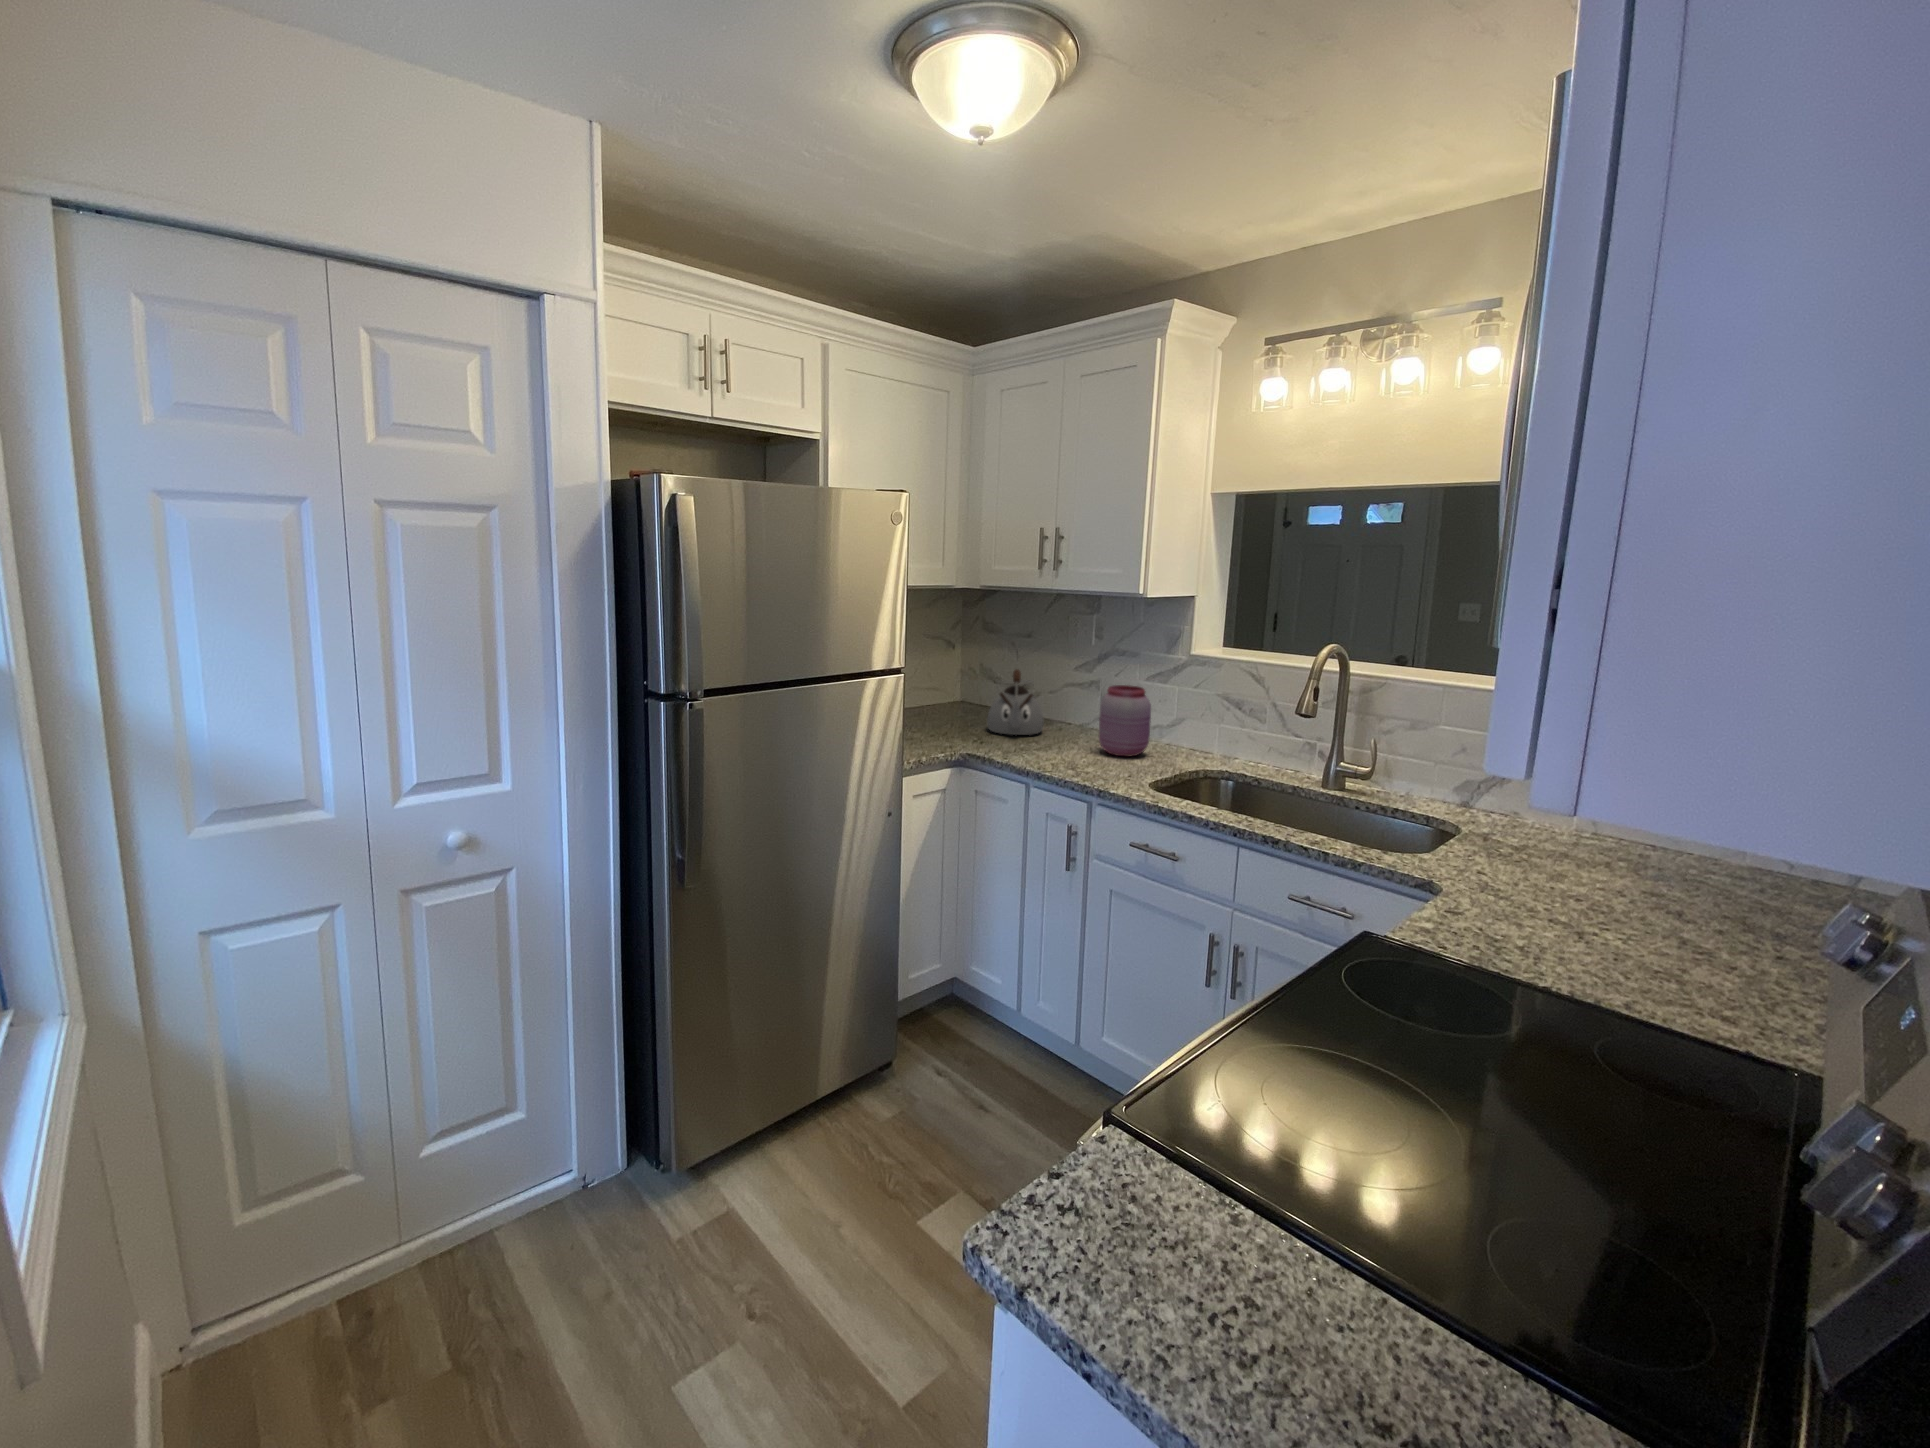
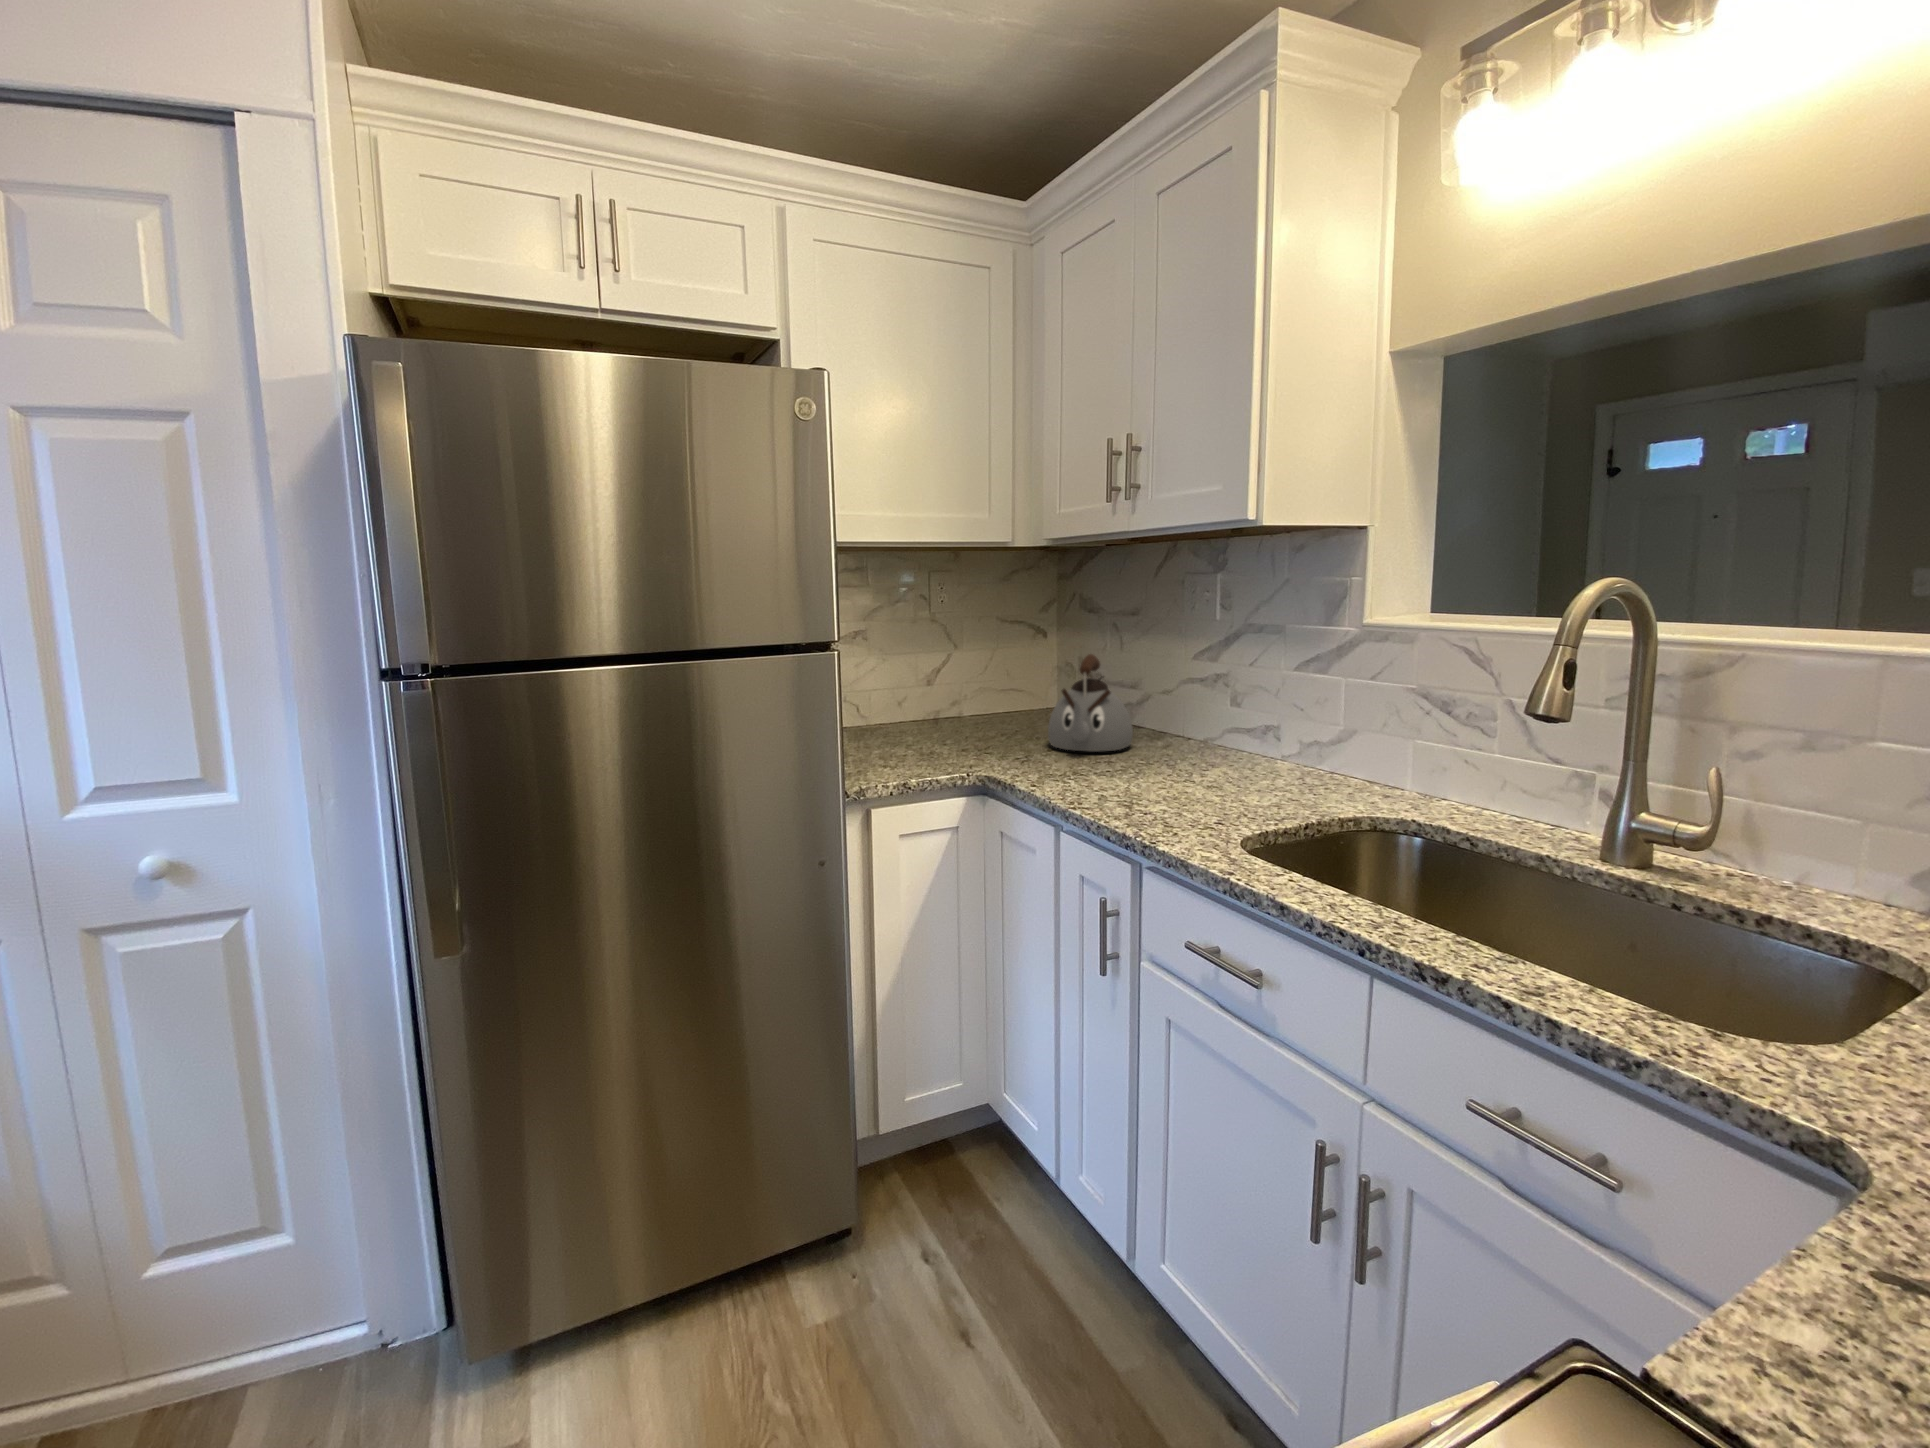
jar: present [1099,685,1151,757] -> none [1194,674,1280,789]

